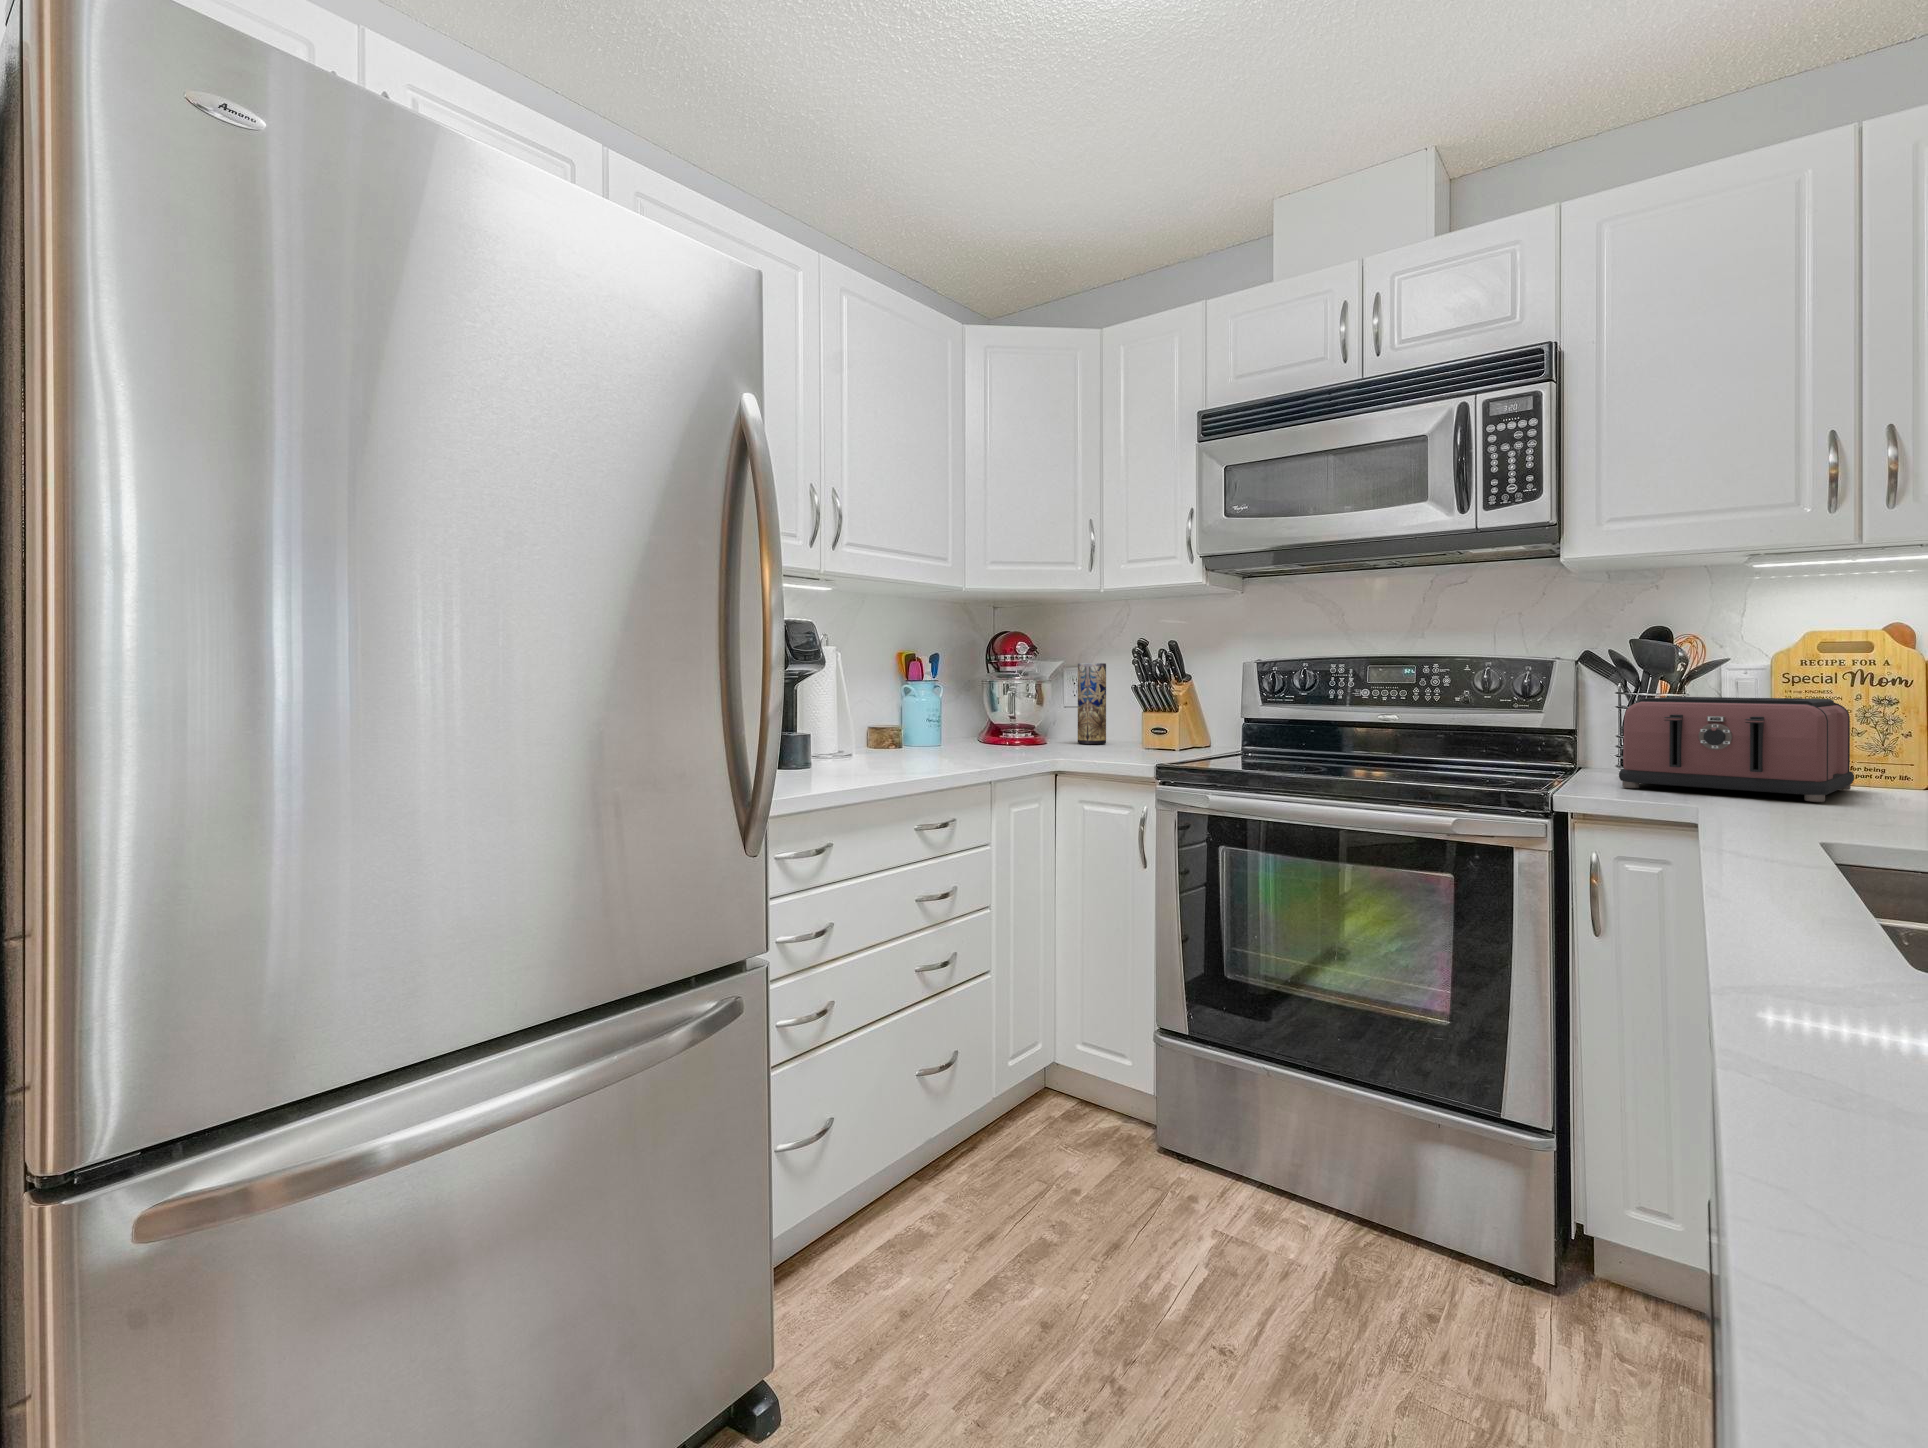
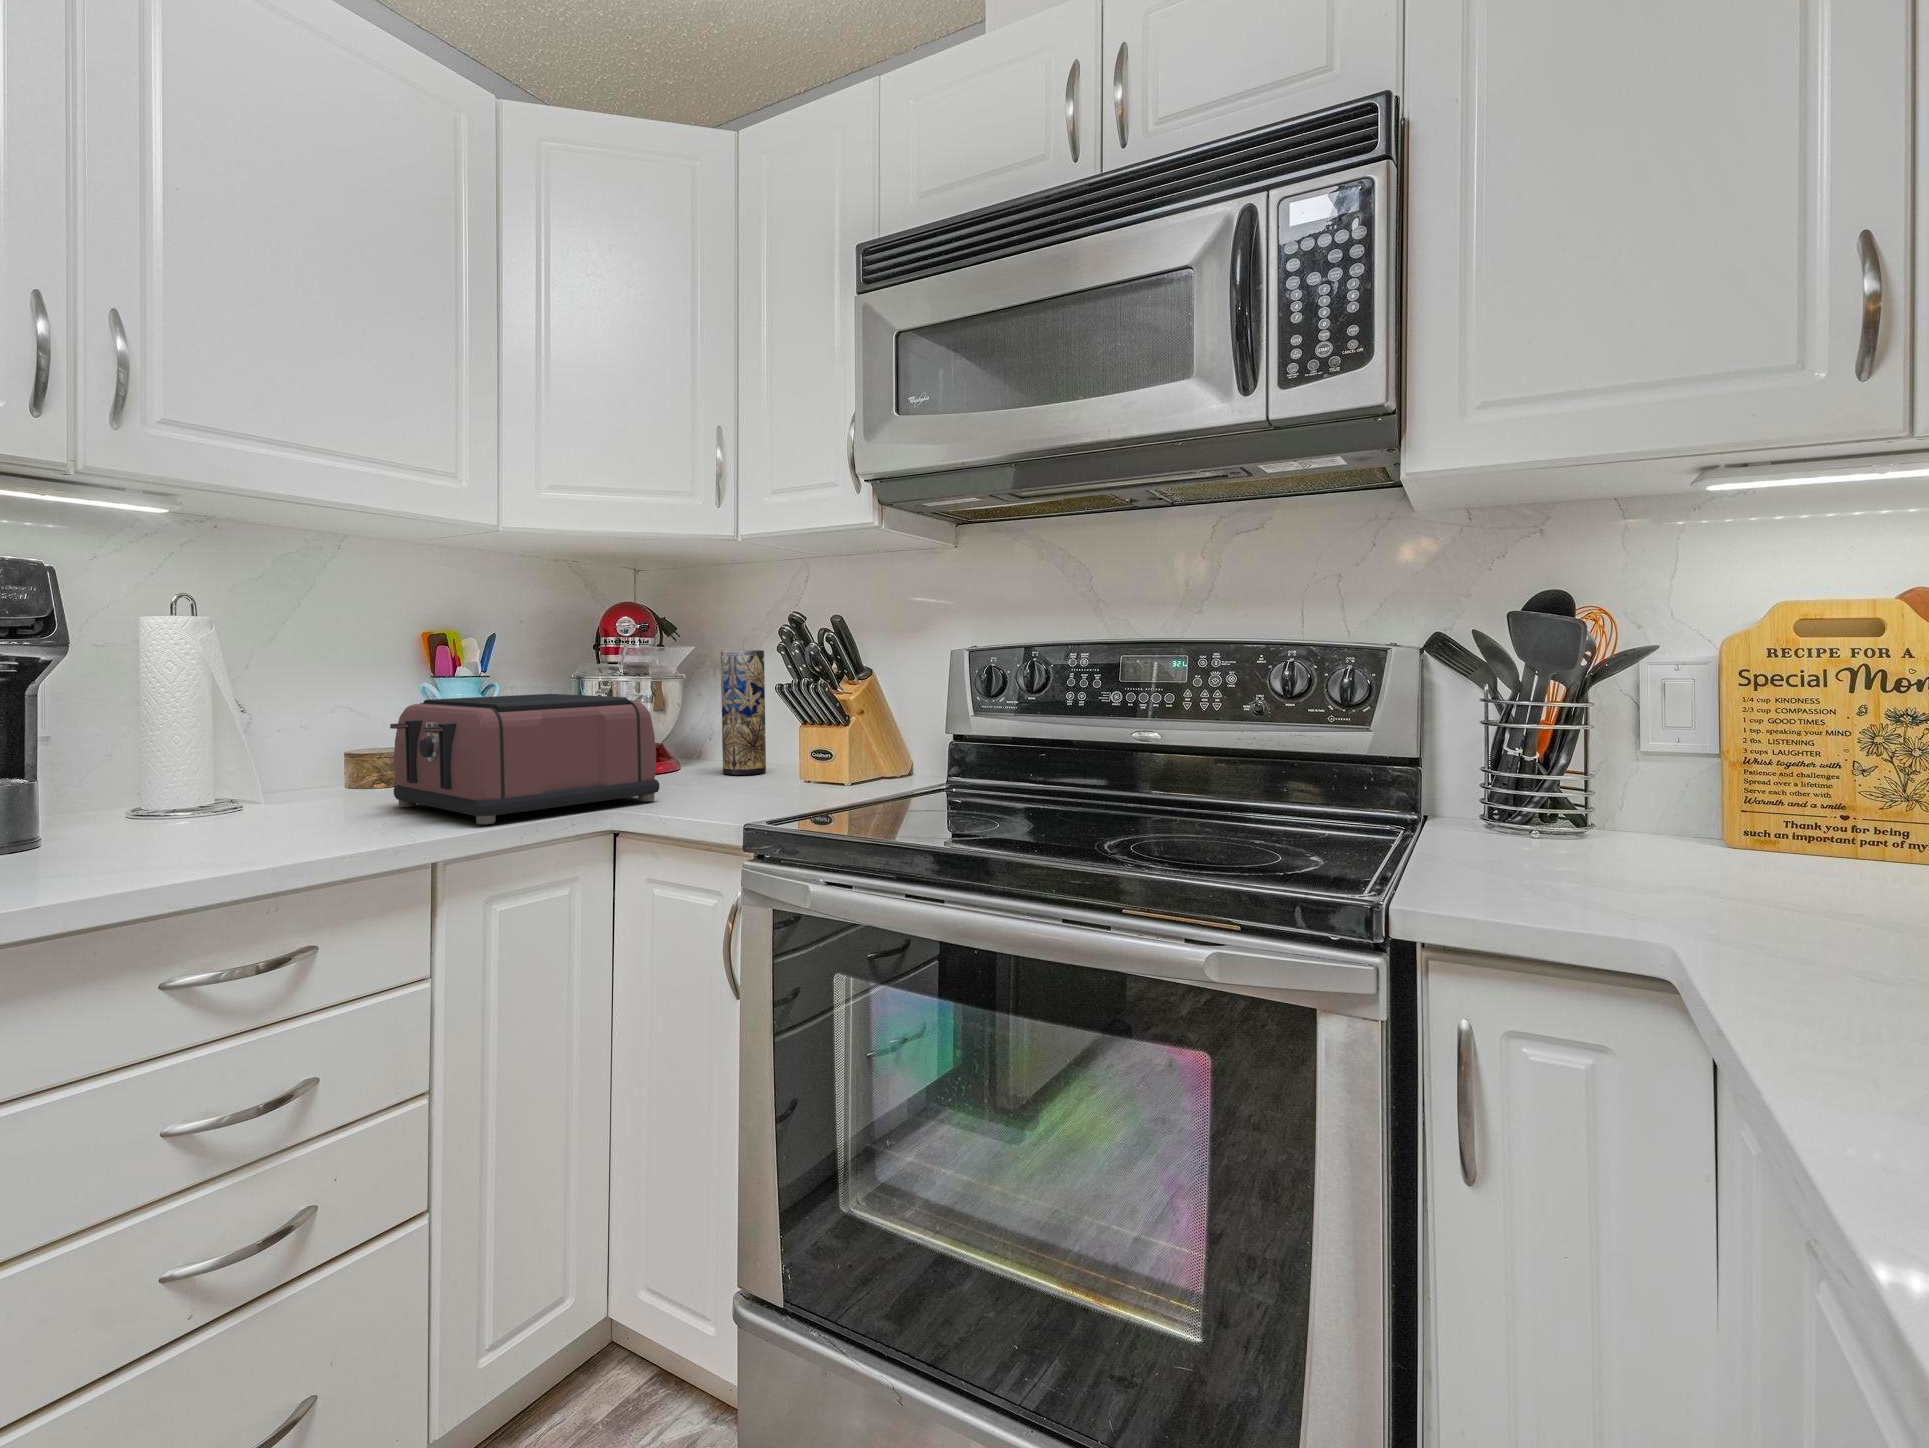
toaster: present [1619,697,1854,802] -> present [390,694,659,824]

